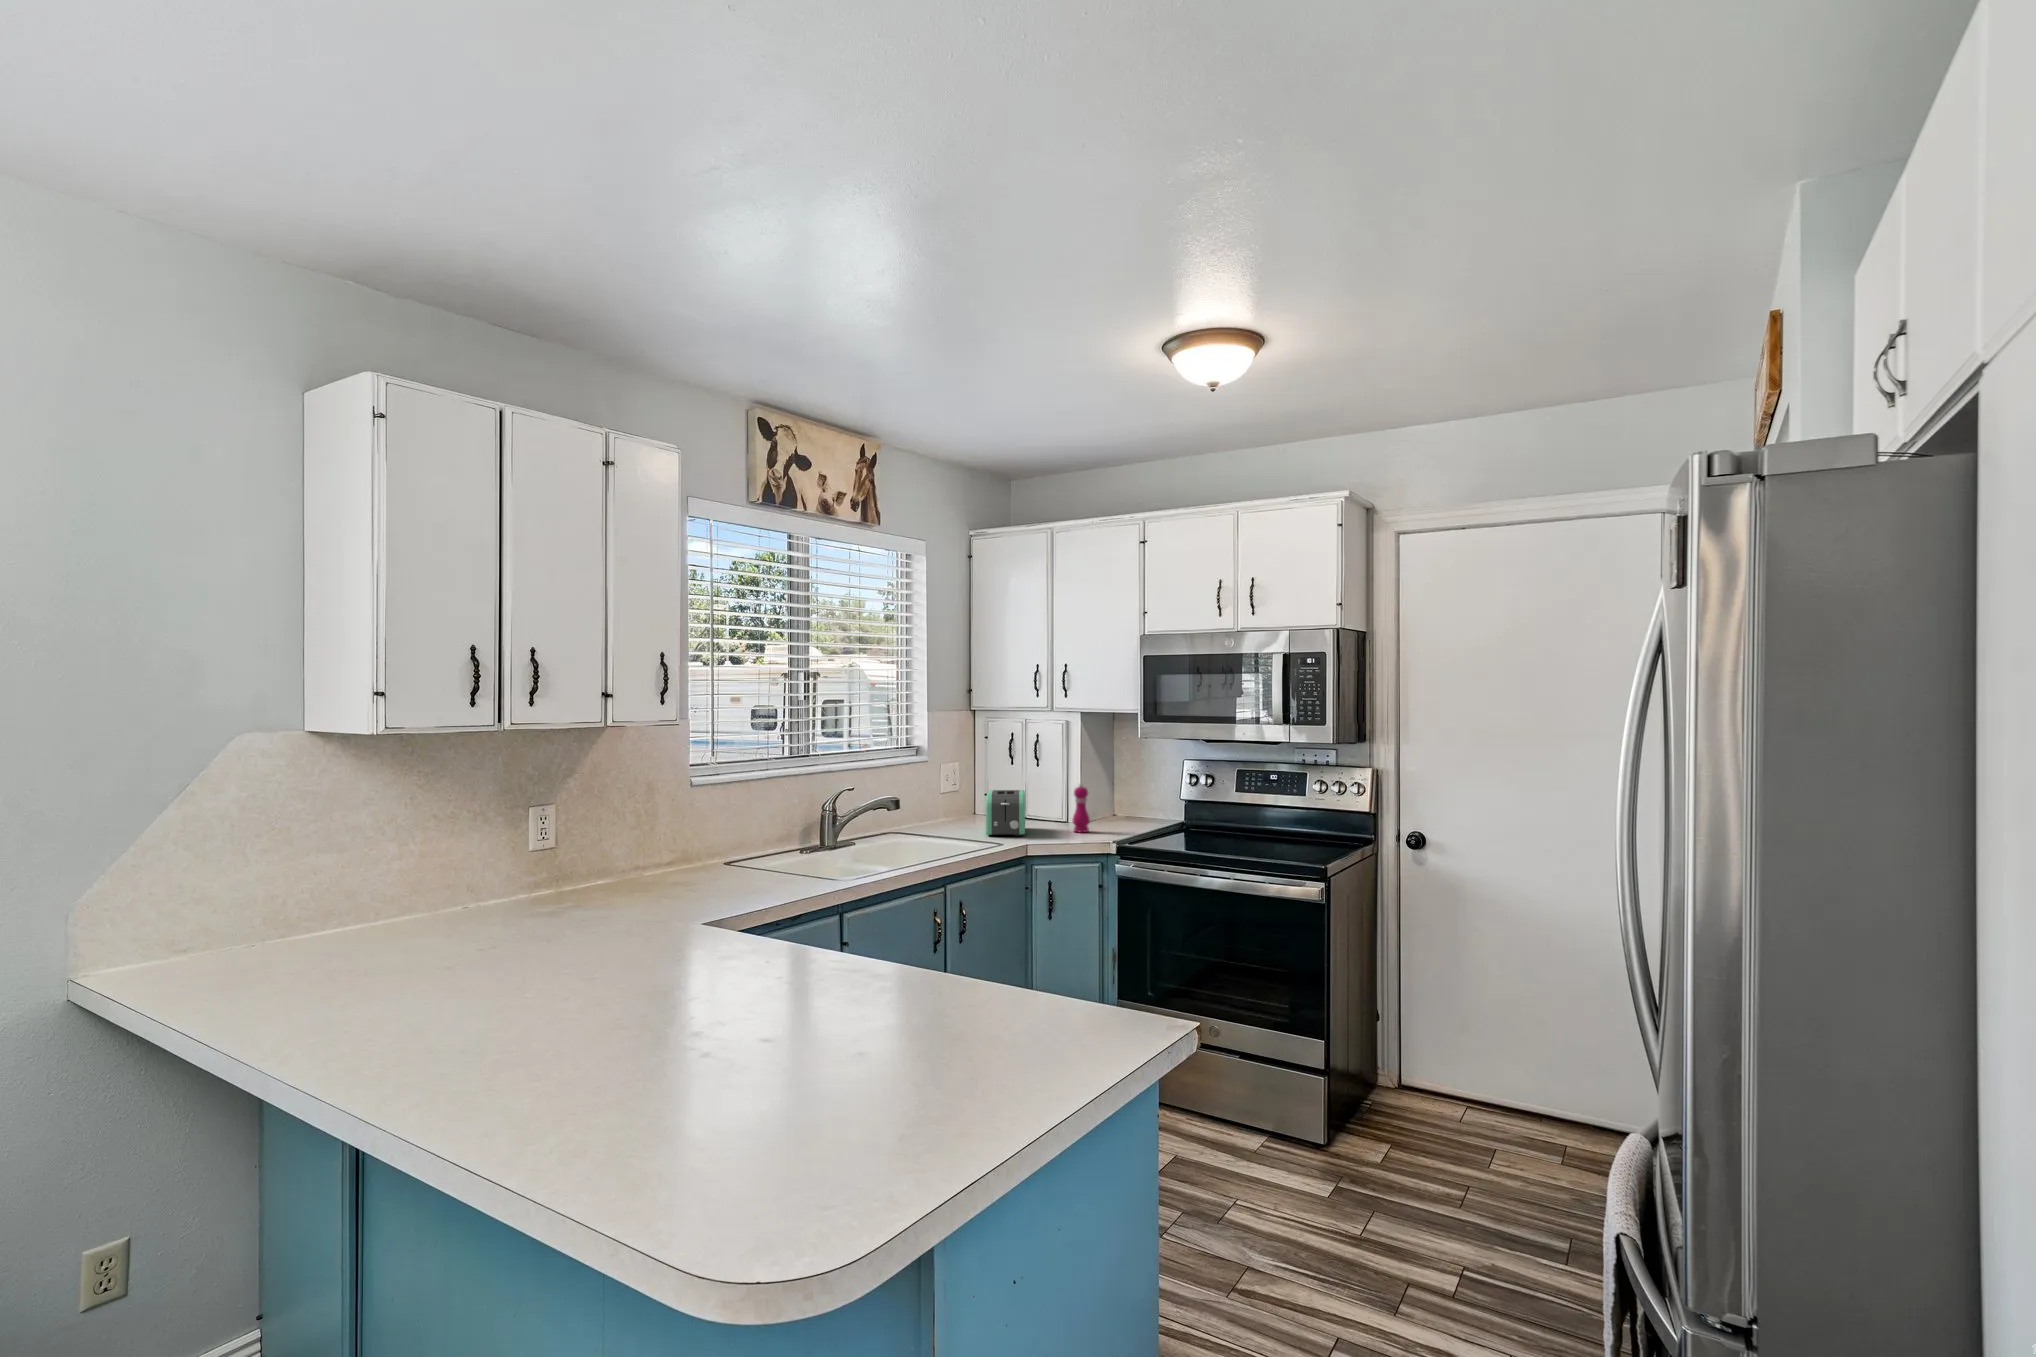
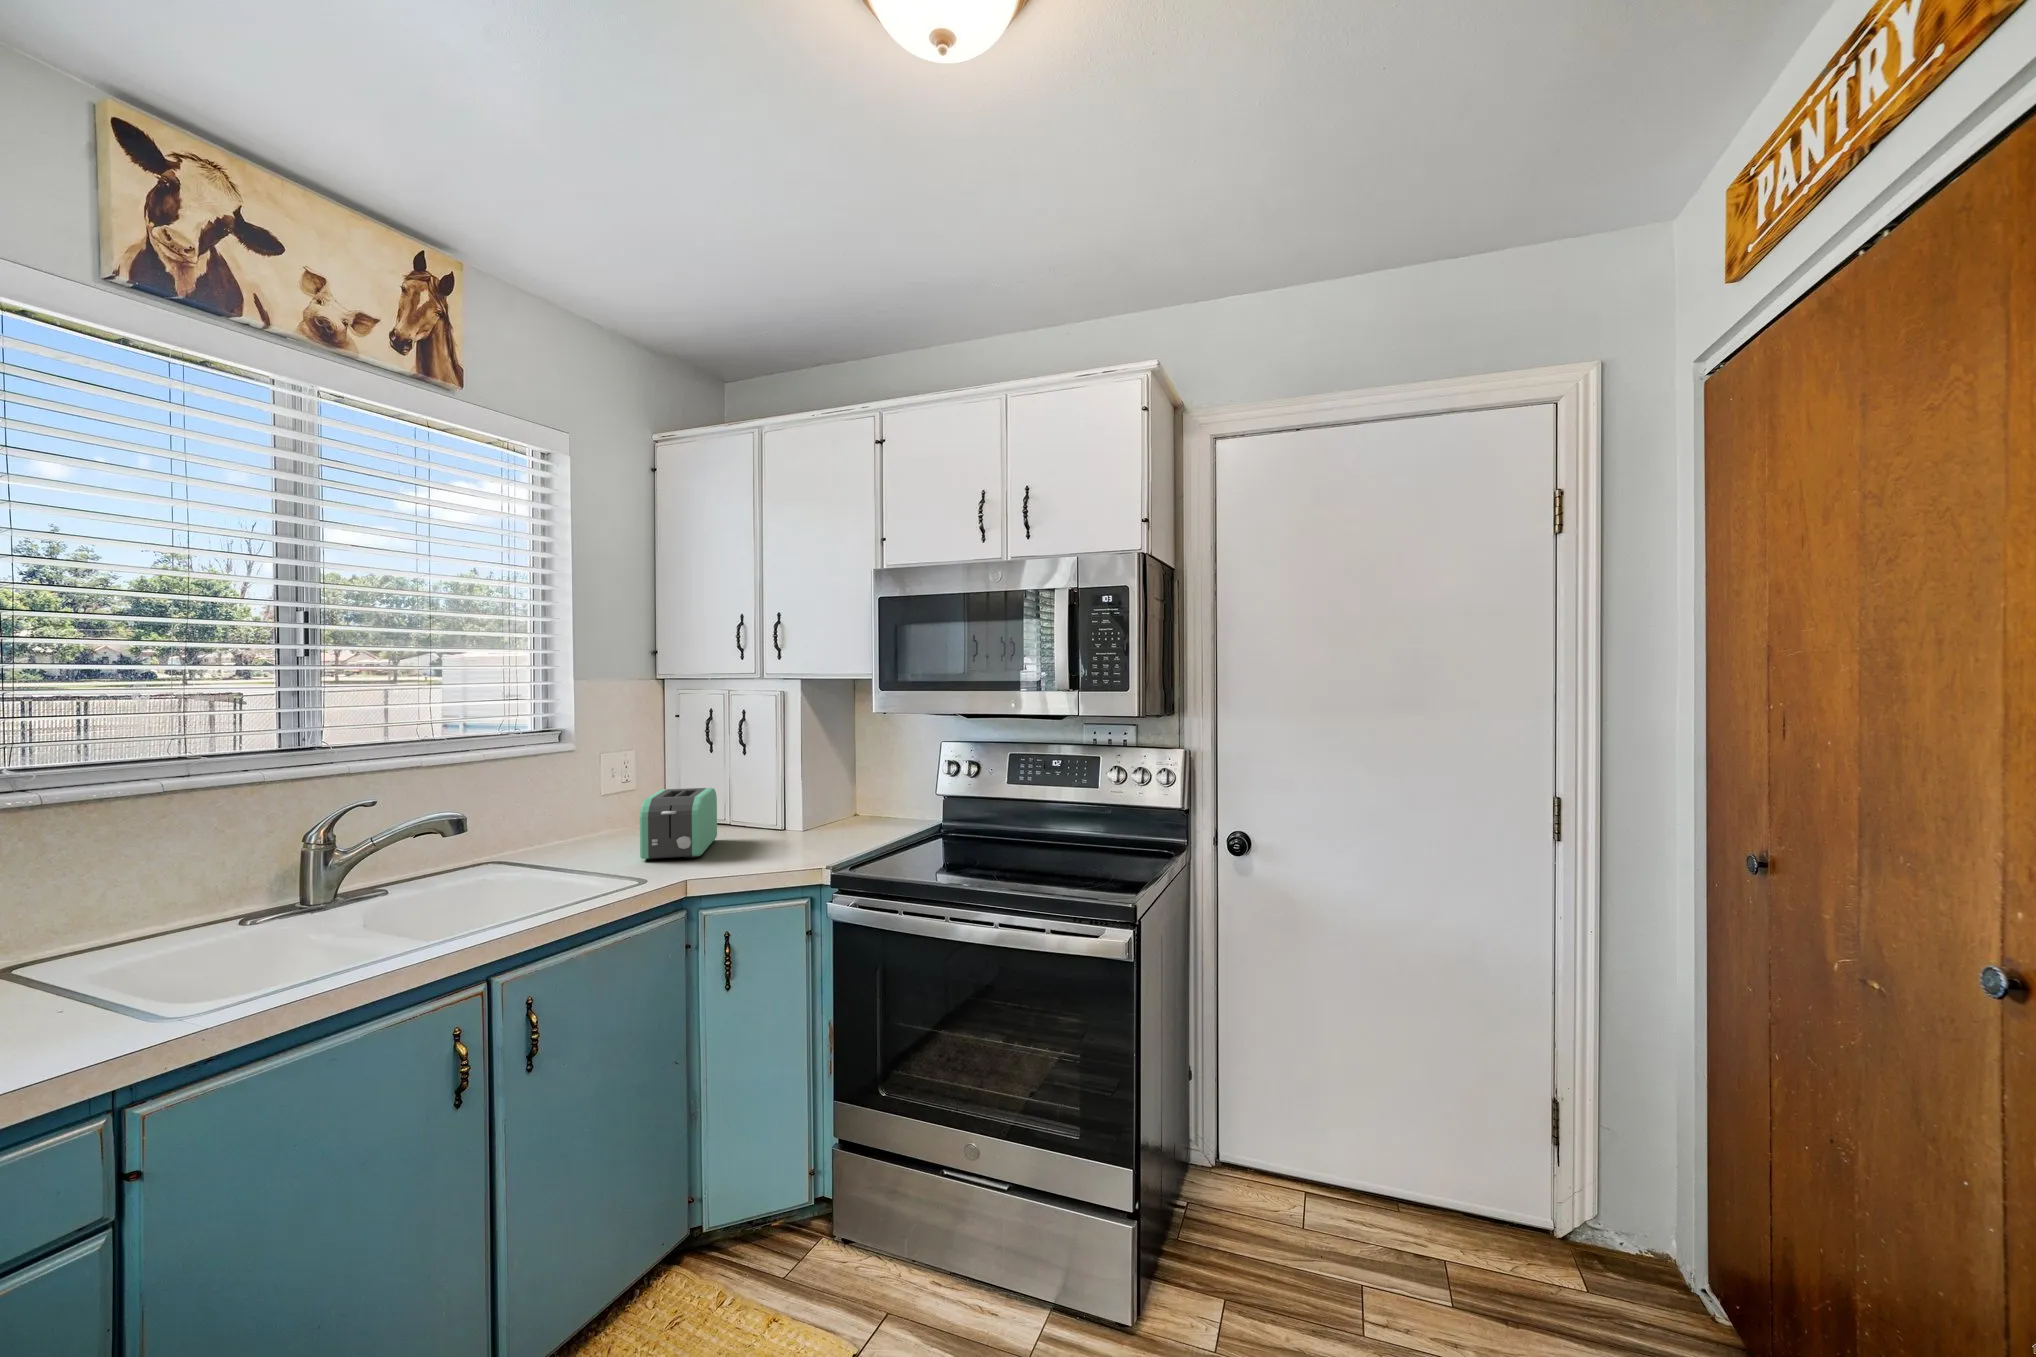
pepper mill: present [1072,783,1090,833] -> none [782,775,808,845]

